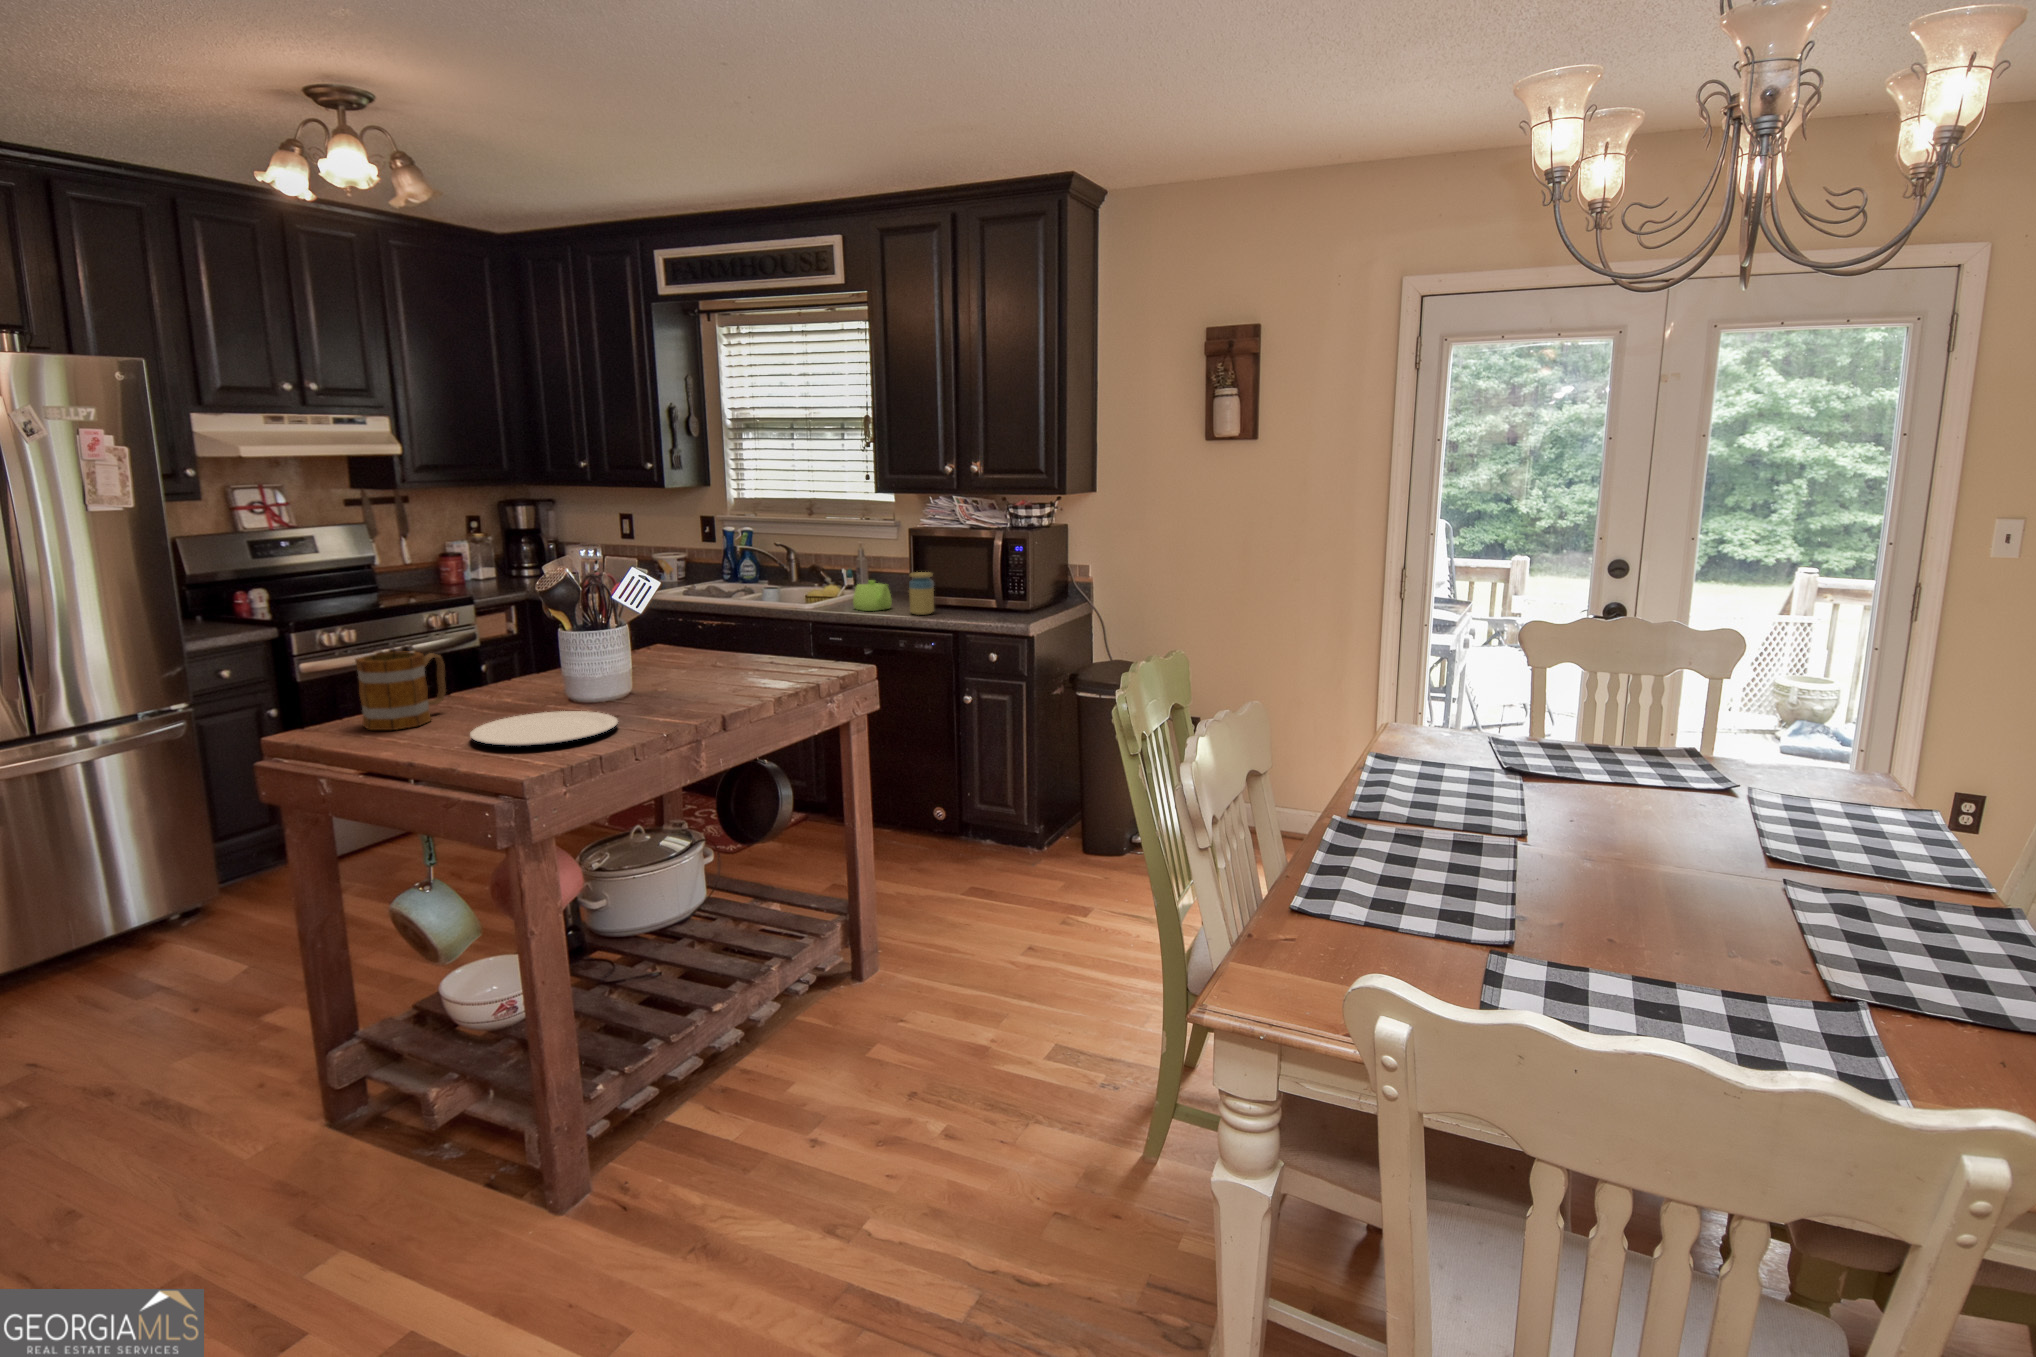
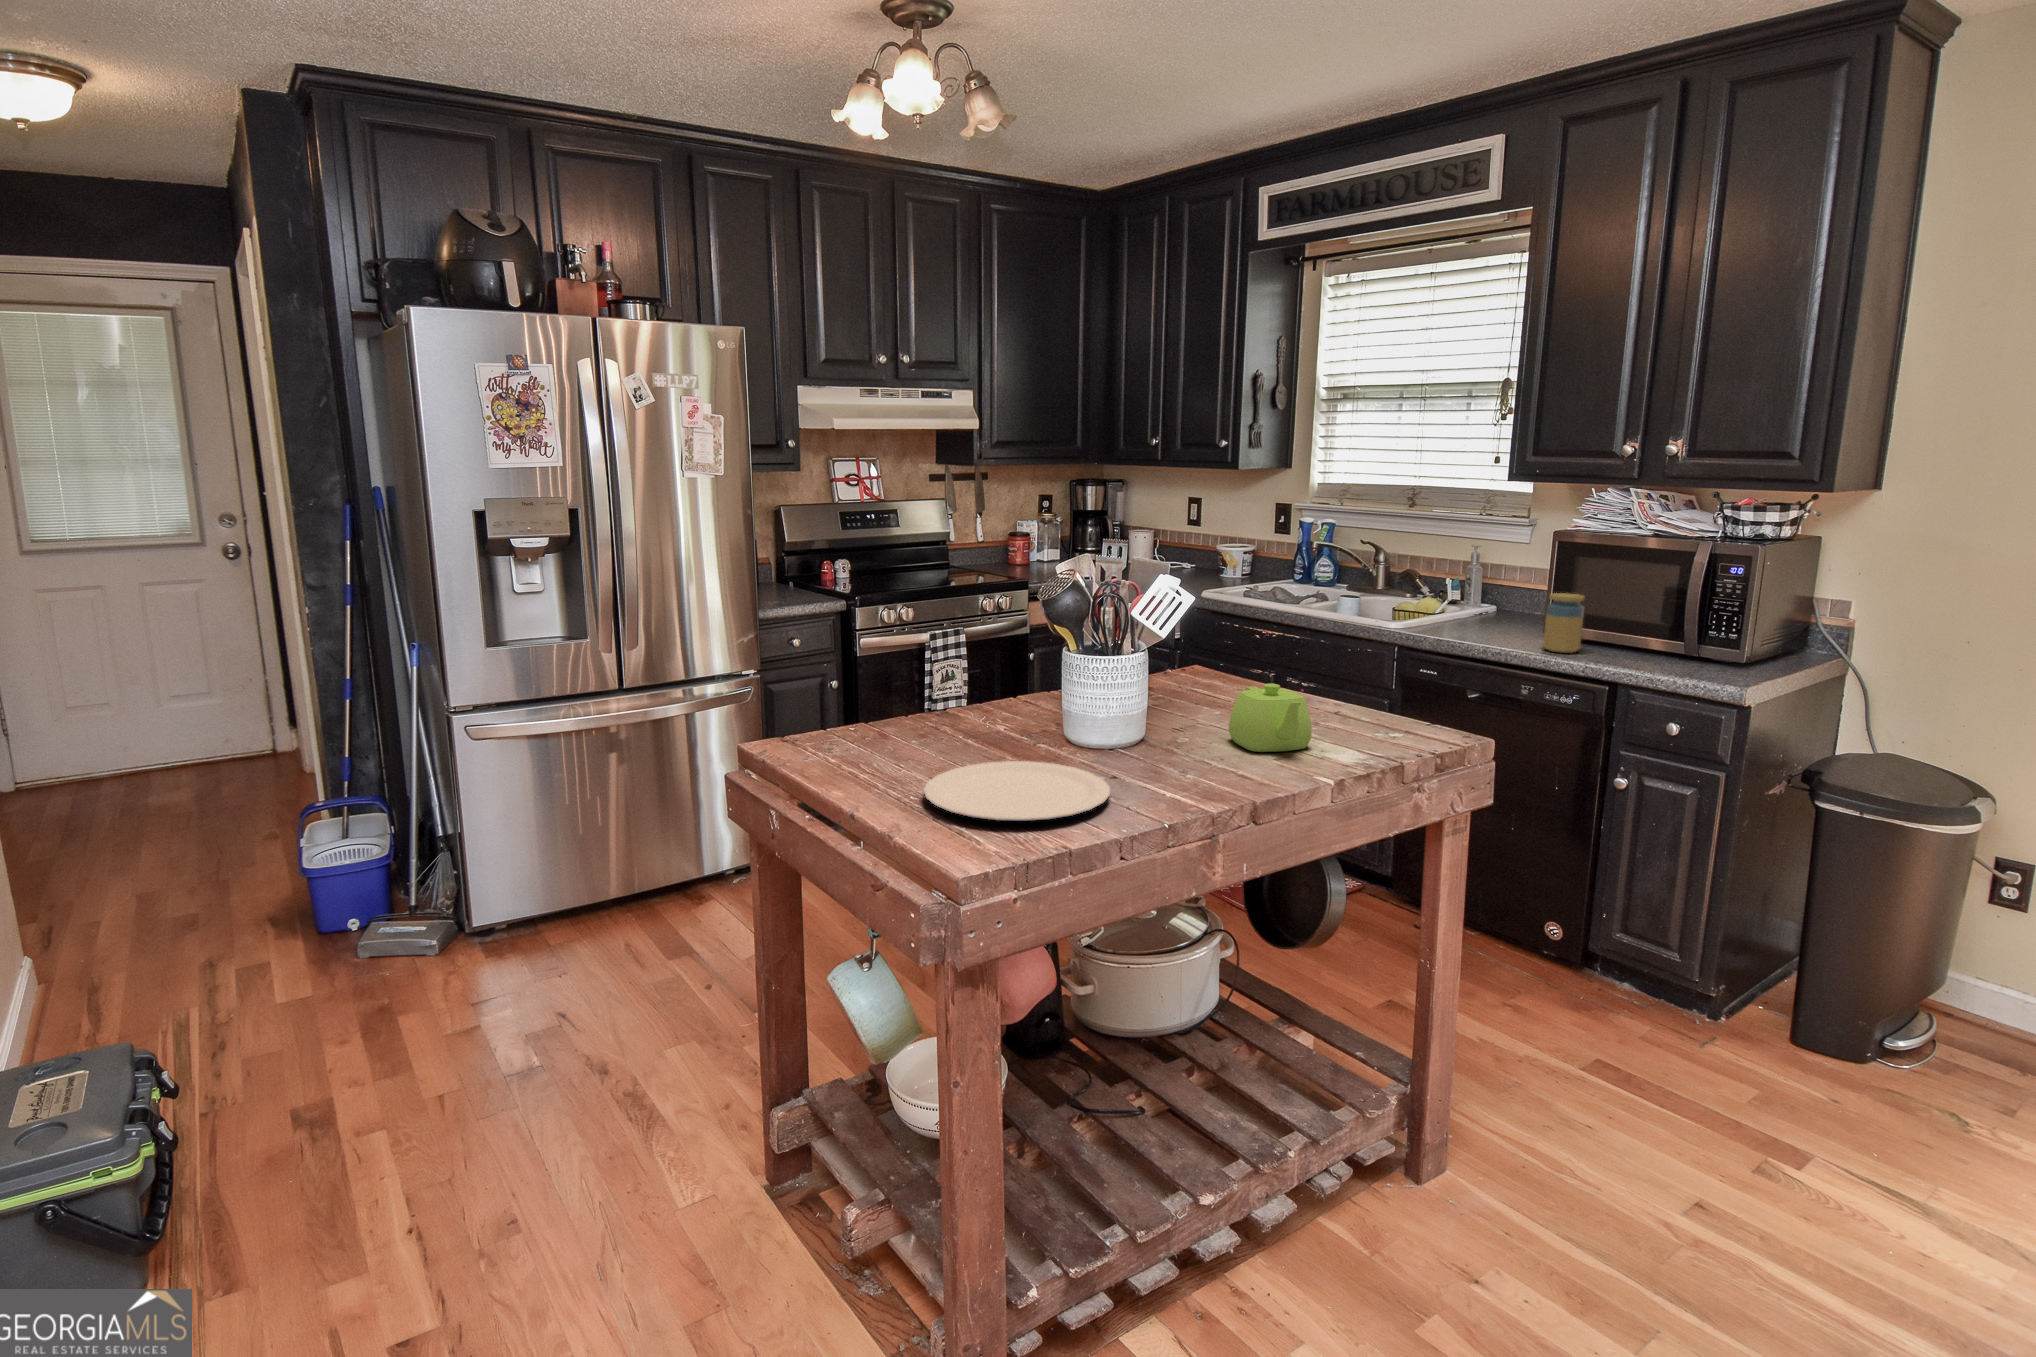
teapot: present [853,580,892,611] -> present [1229,684,1311,752]
mug: present [355,652,446,730] -> none [827,660,928,759]

